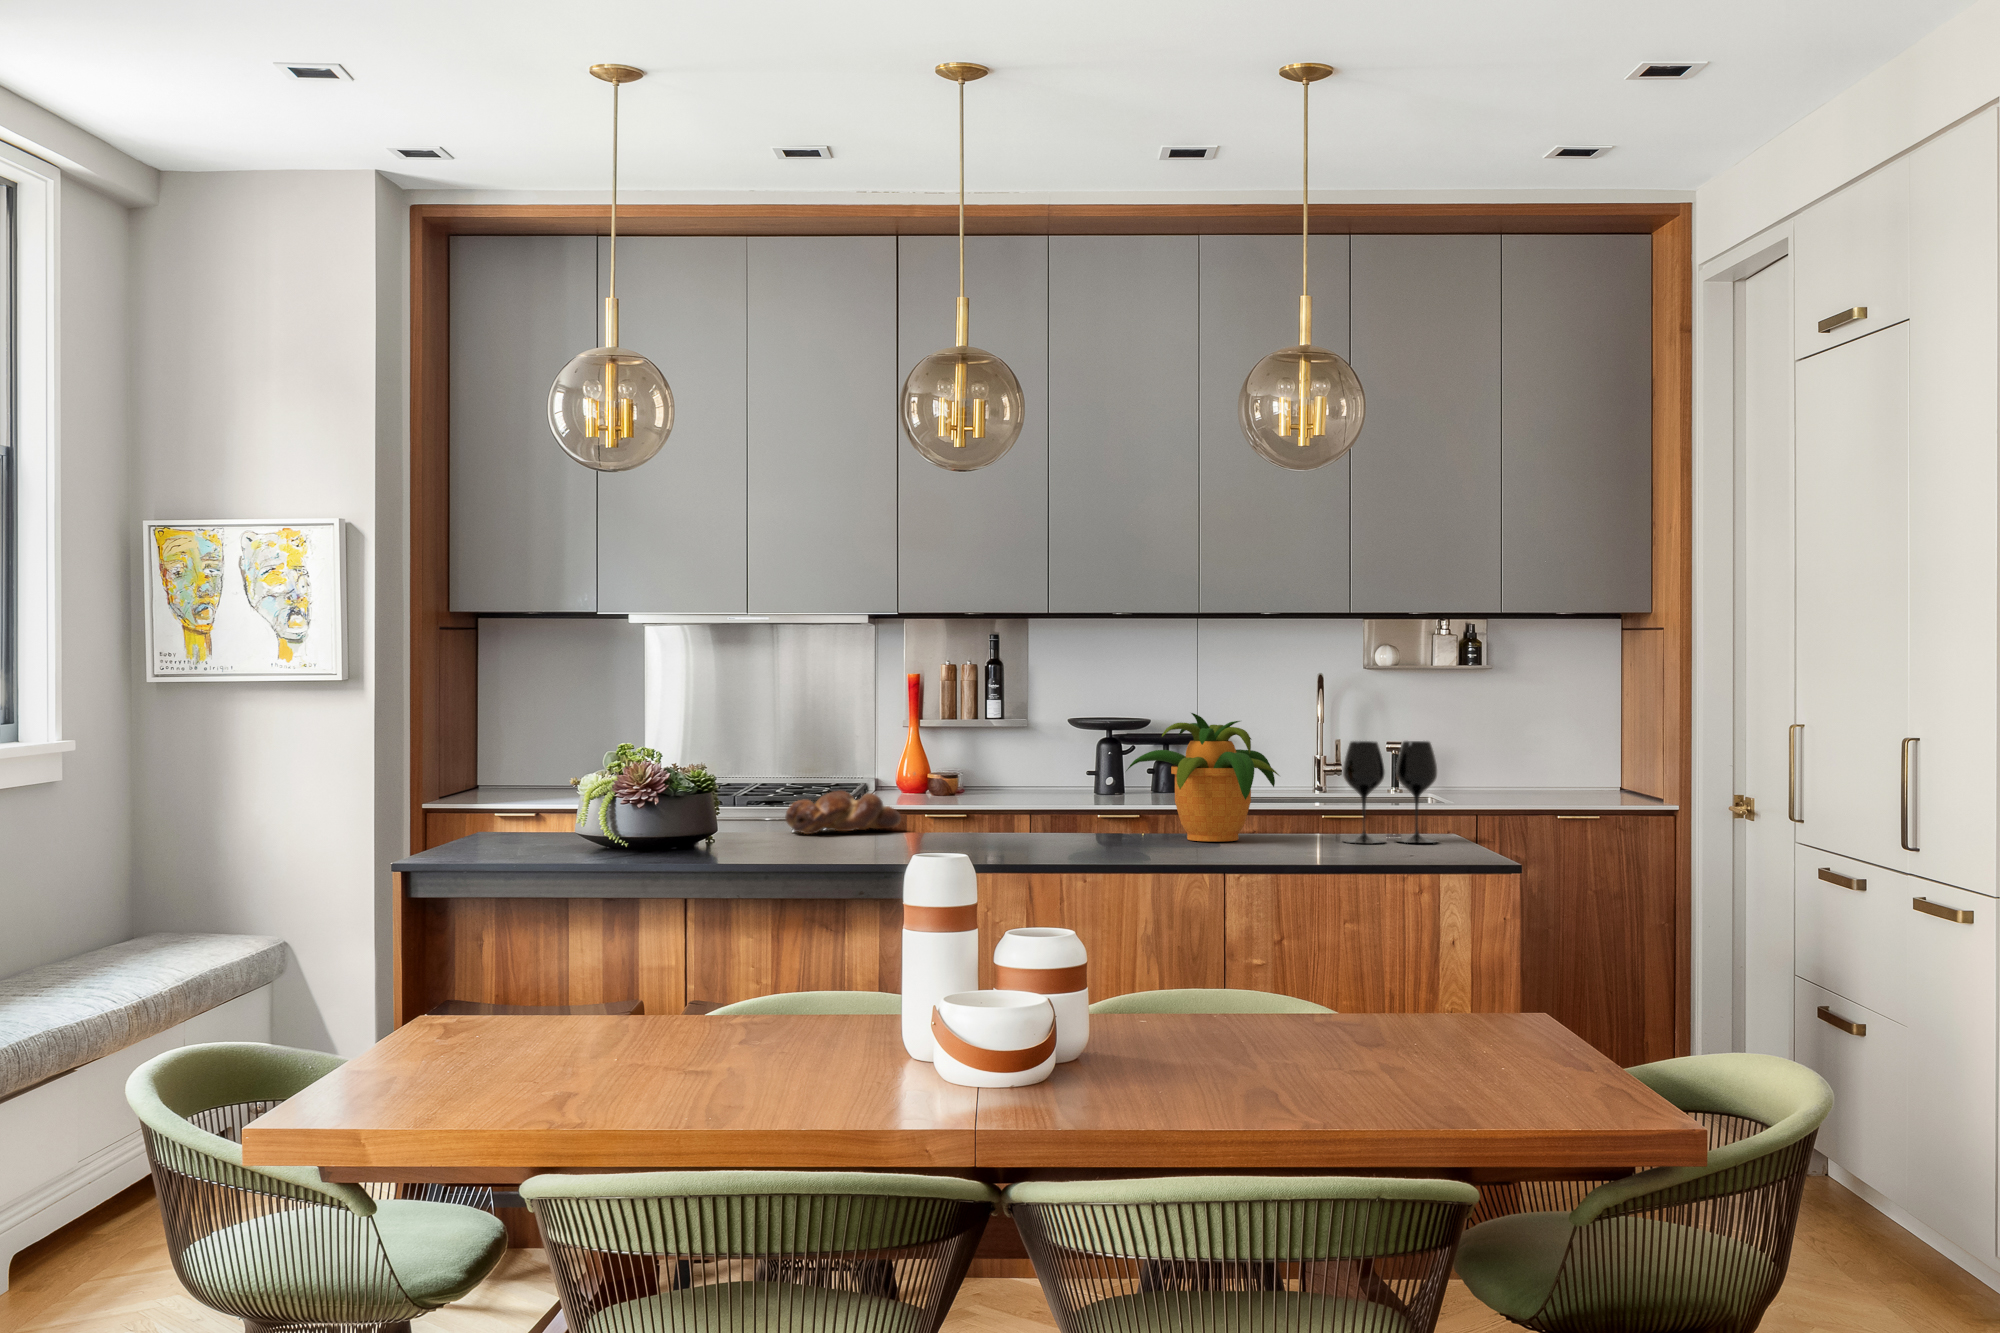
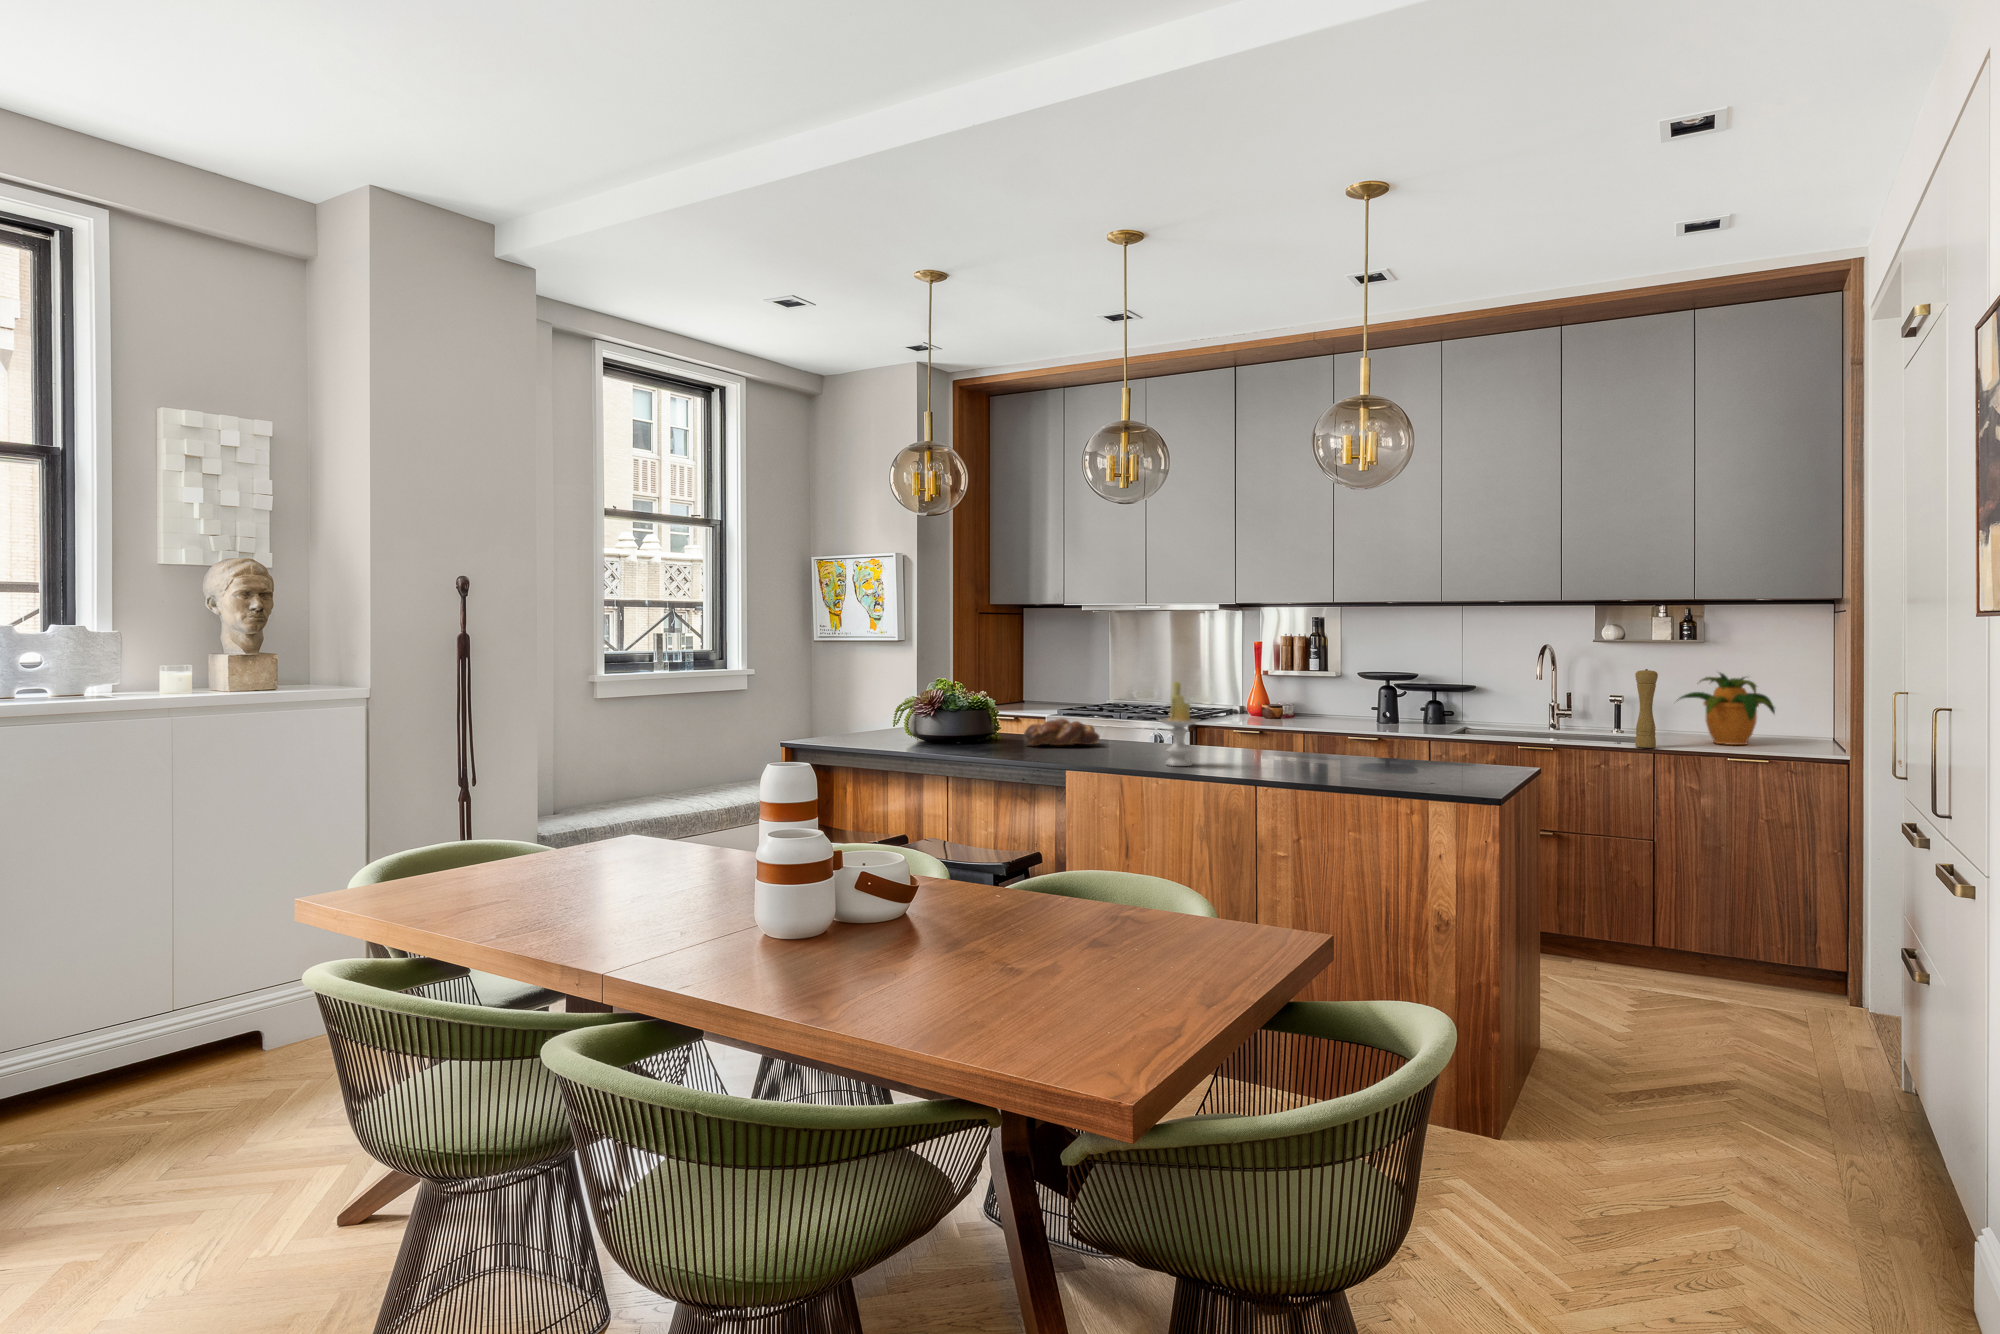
pepper mill: none [1453,709,1479,808] -> present [1635,669,1658,748]
potted plant: present [1126,713,1279,841] -> present [1677,673,1775,745]
candle: none [1049,728,1111,850] -> present [1159,681,1199,766]
wine glass: present [1343,741,1437,844] -> none [1395,695,1475,775]

